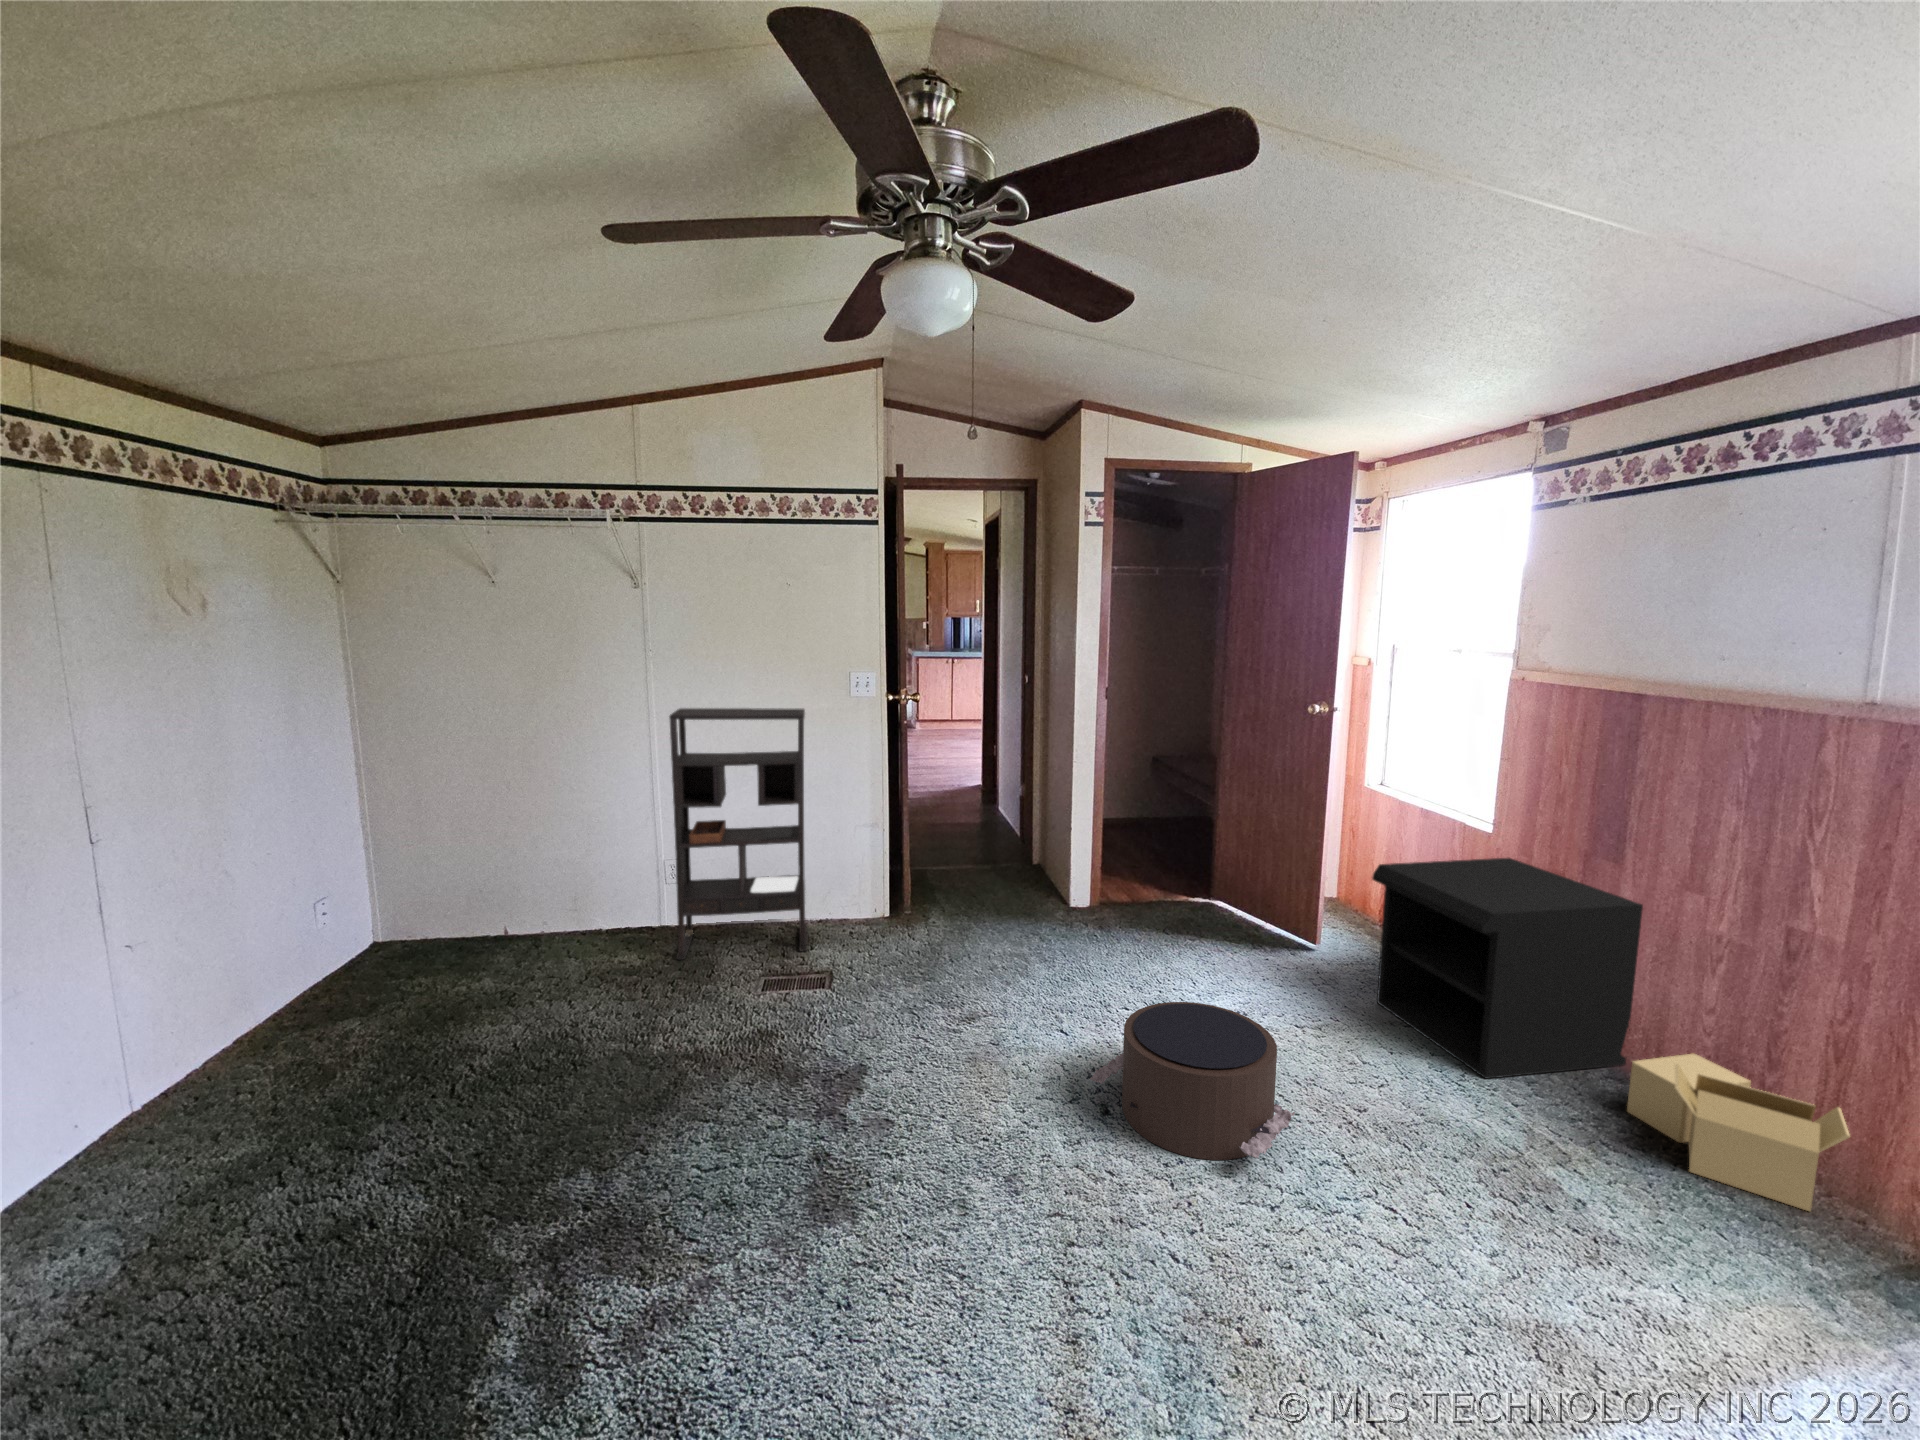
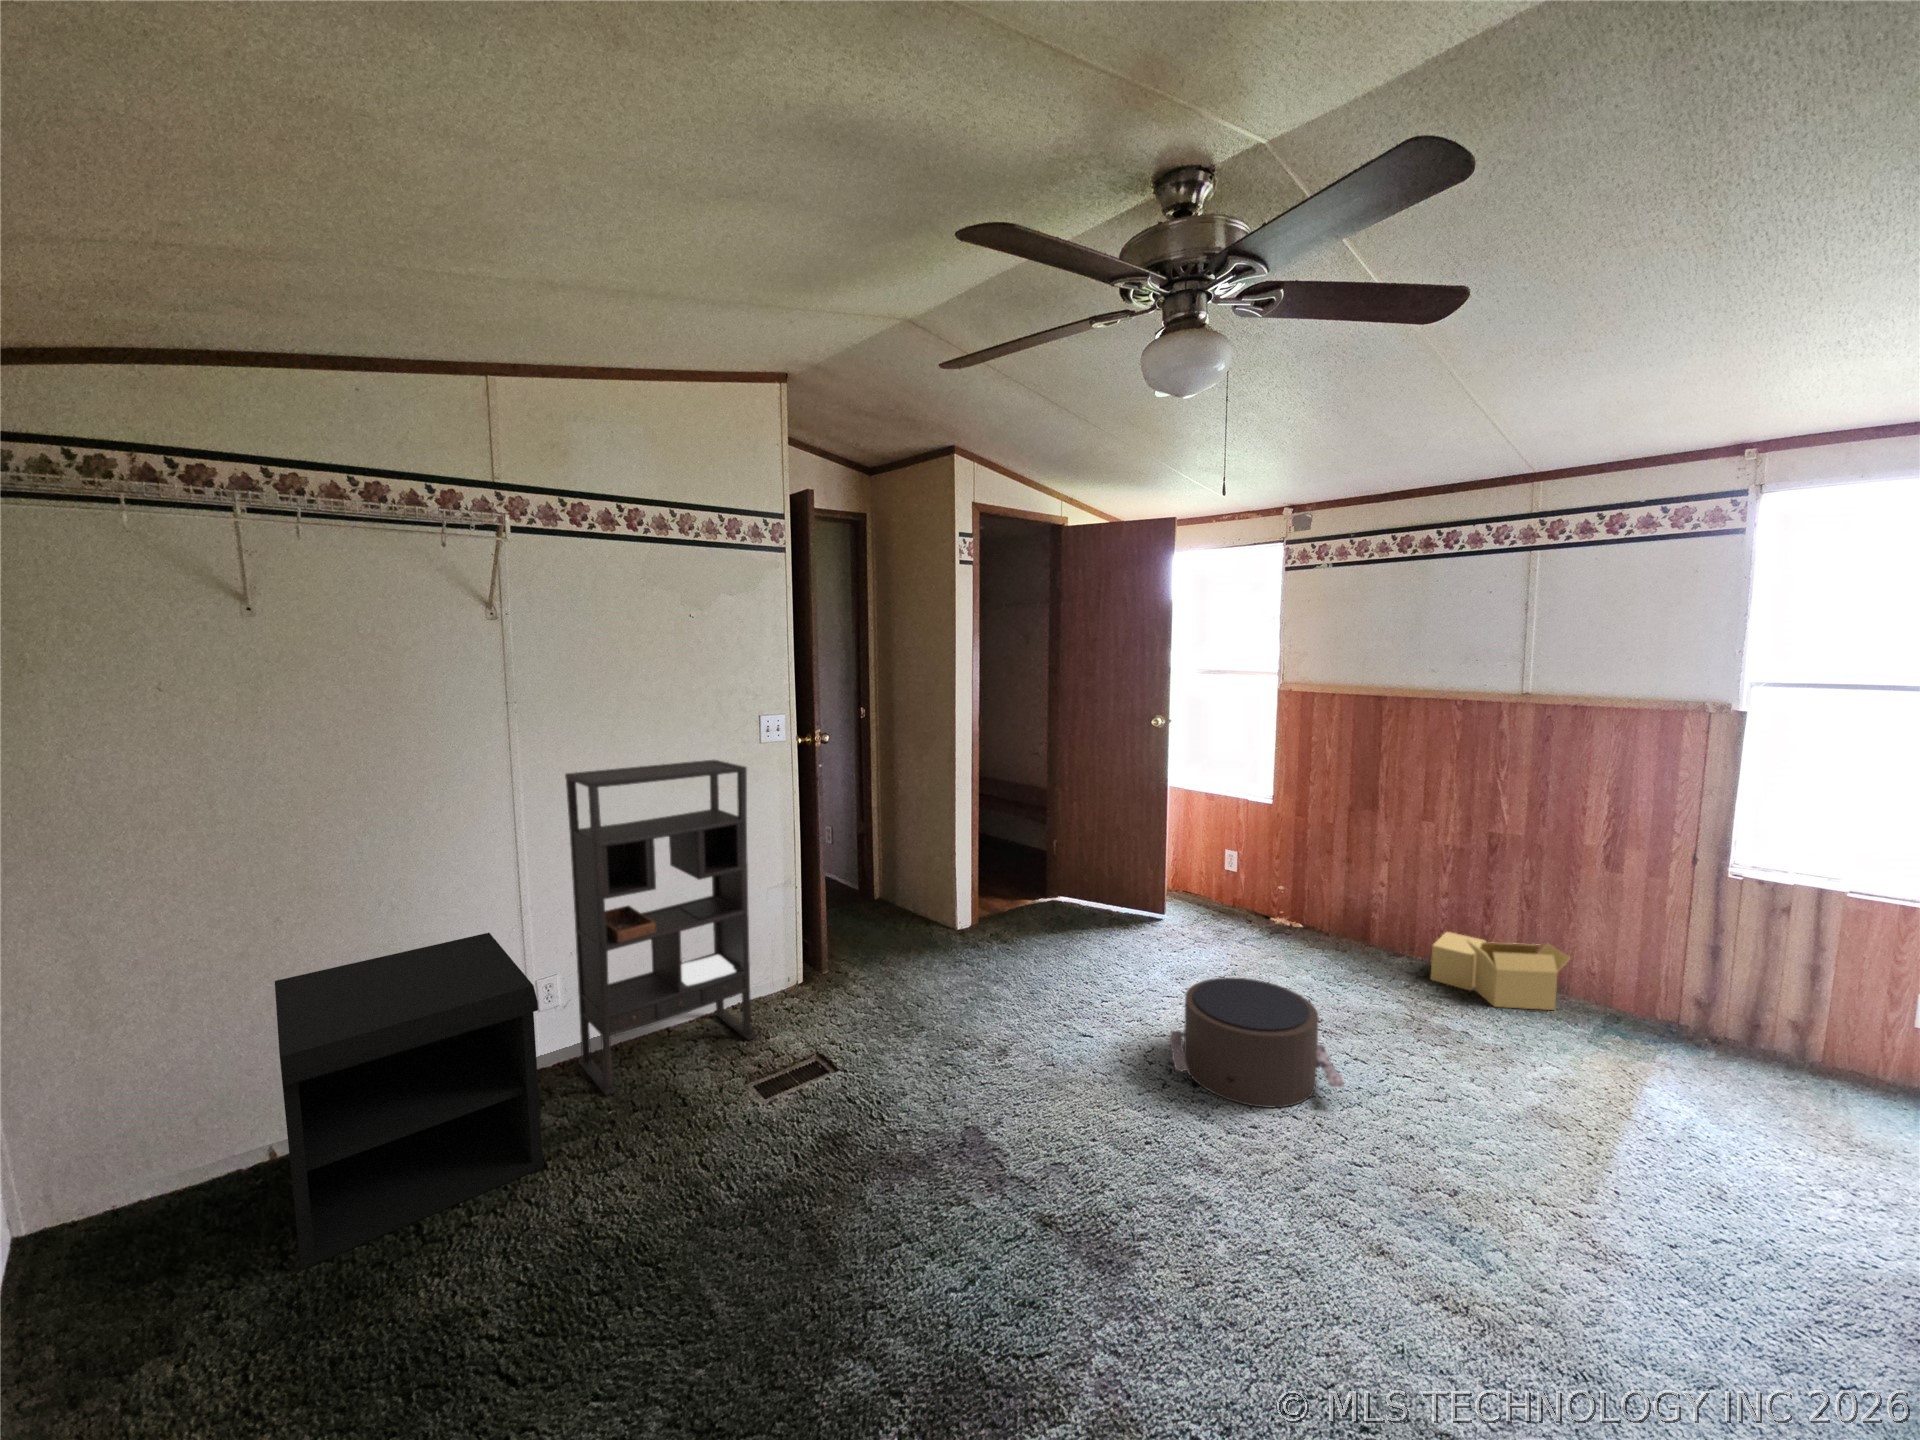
nightstand: present [1372,858,1643,1079] -> present [275,933,543,1270]

